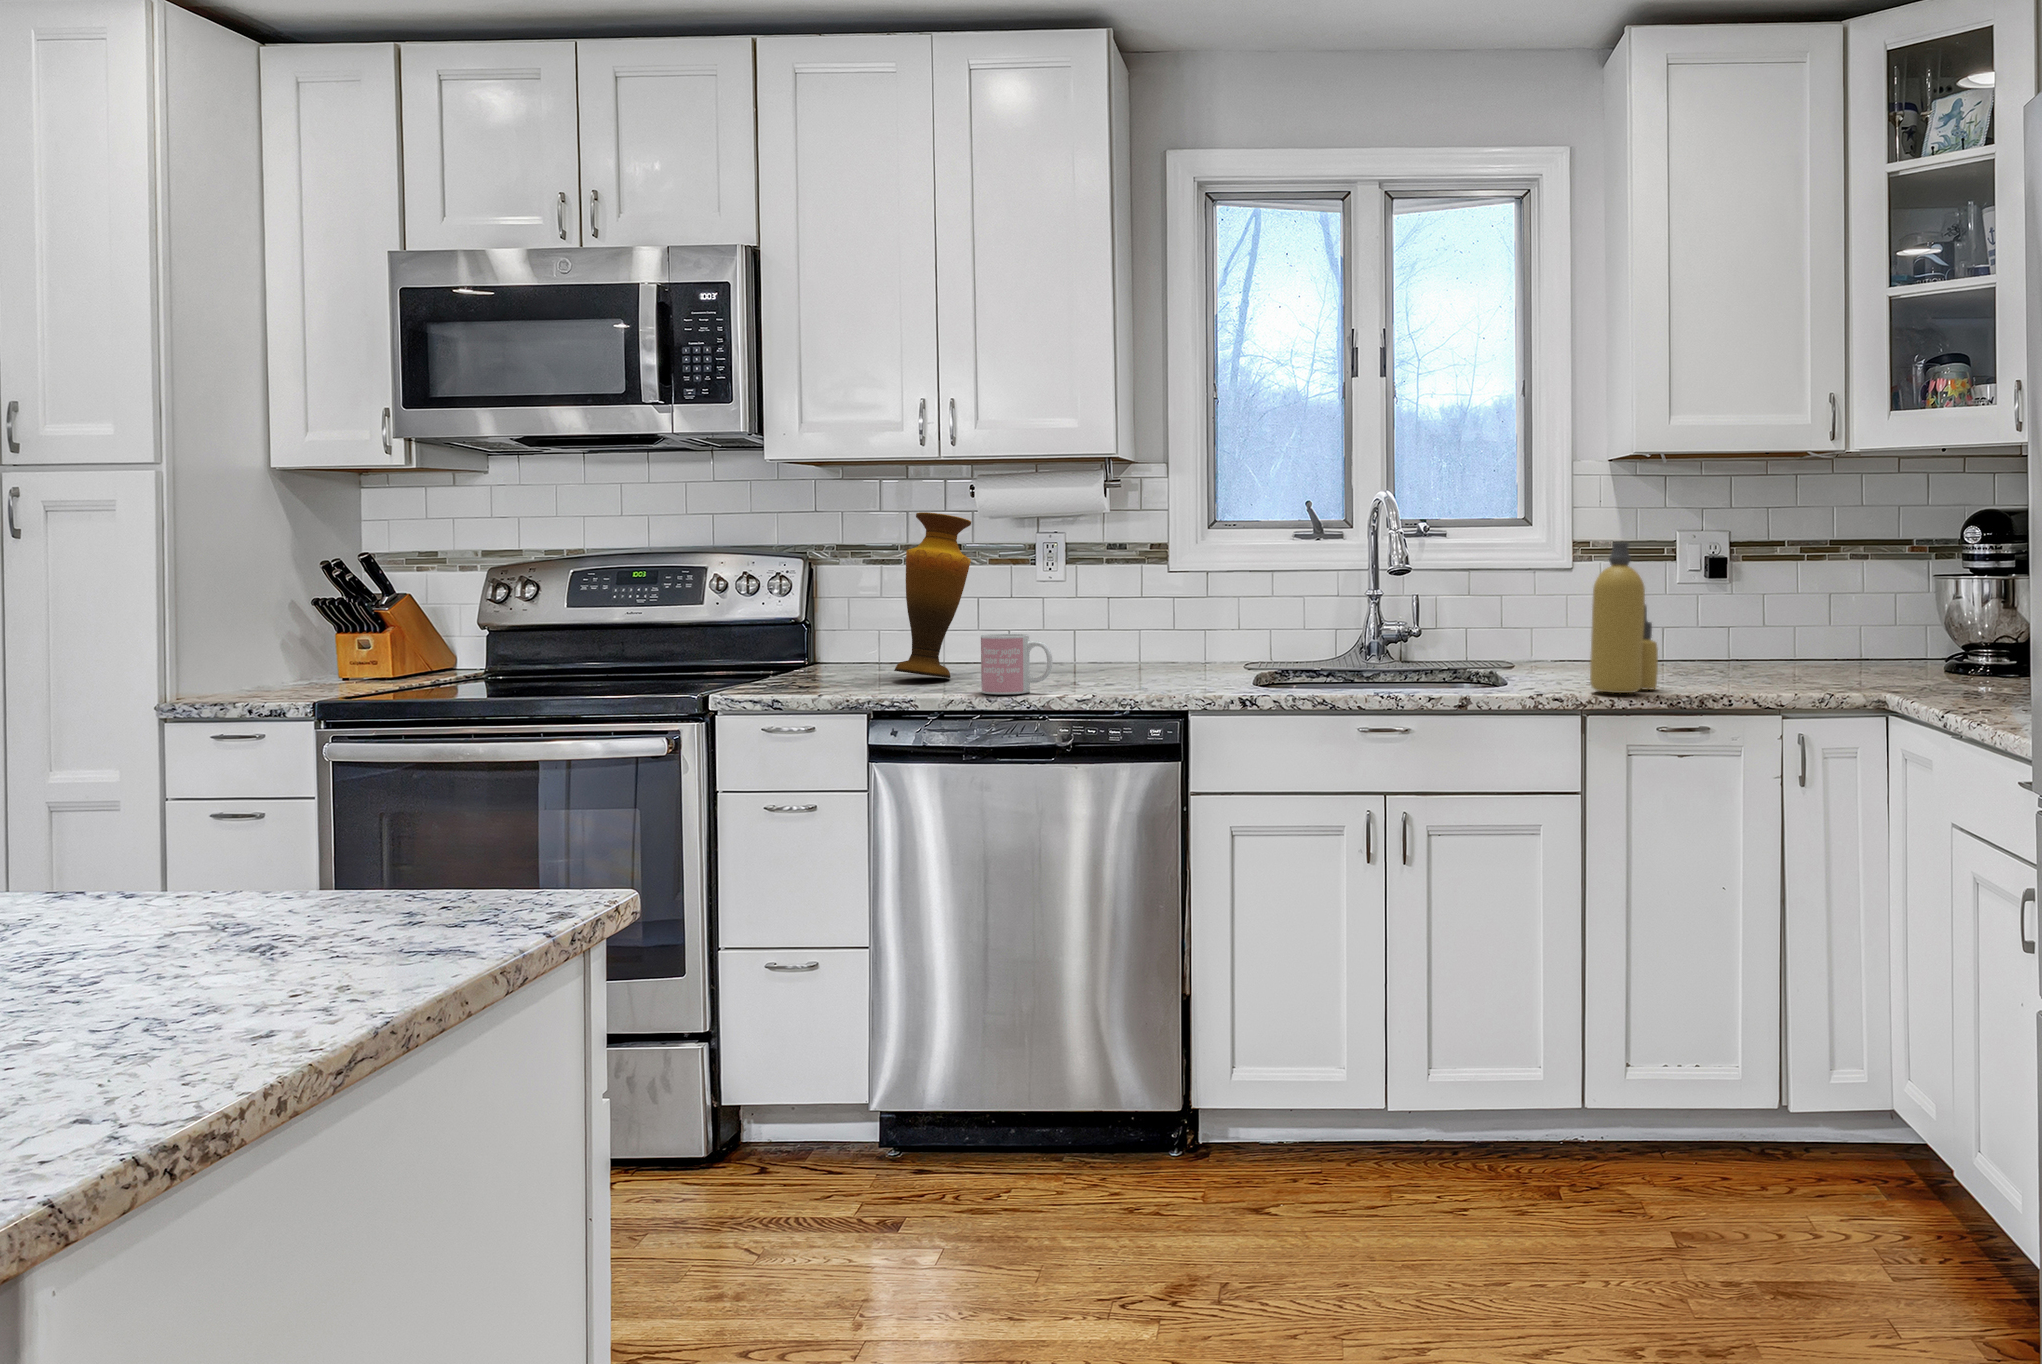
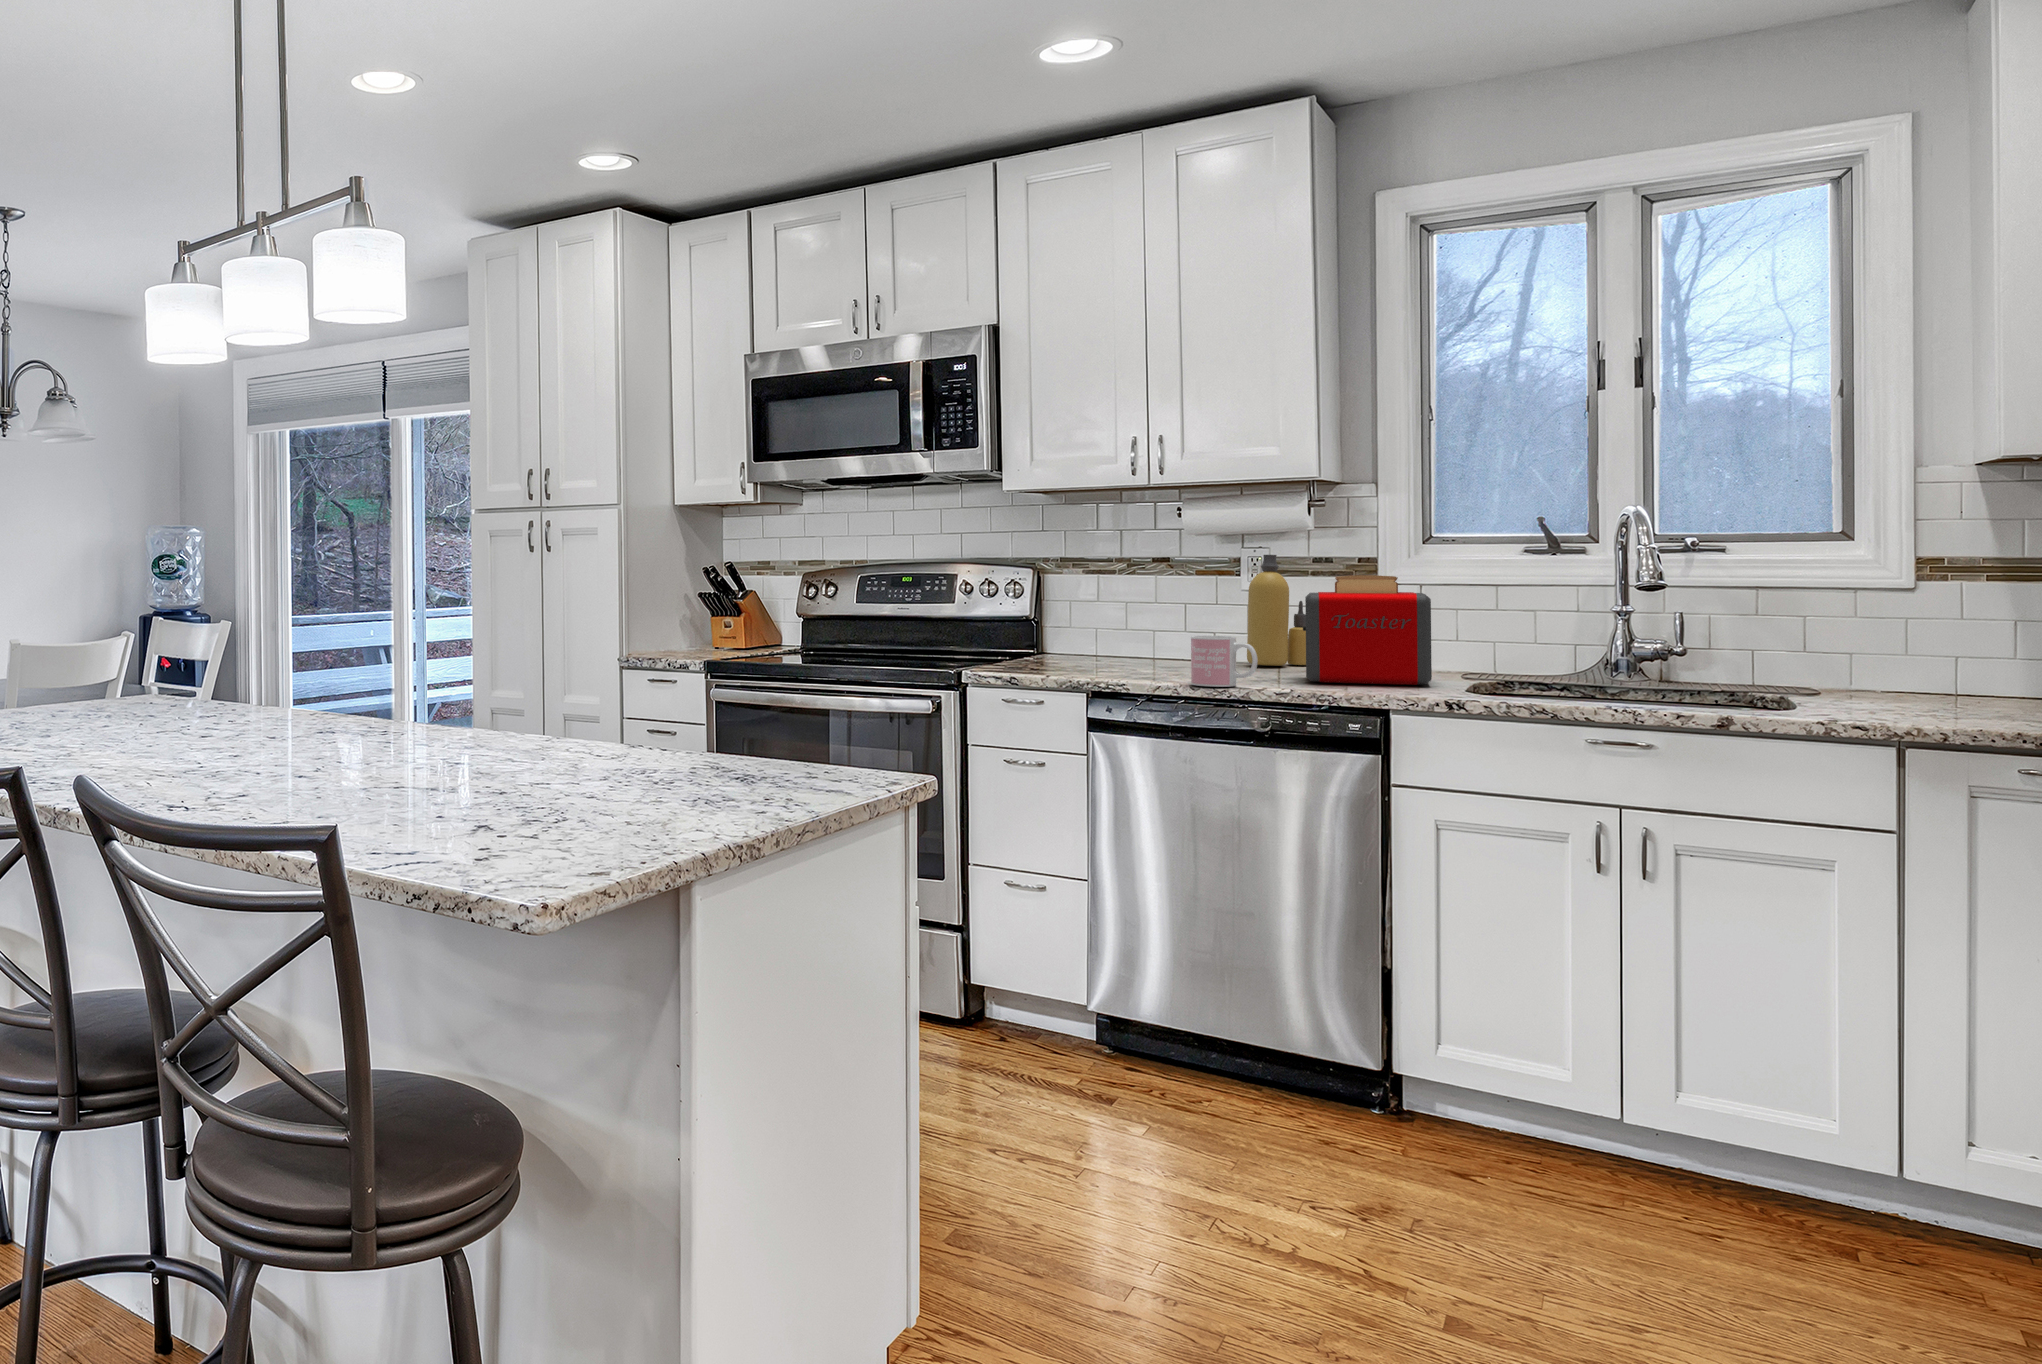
vase: present [894,512,971,678] -> none [1113,532,1185,672]
bottle: present [1590,542,1658,693] -> present [1247,555,1306,666]
toaster: none [1095,562,1220,683] -> present [1303,575,1432,685]

